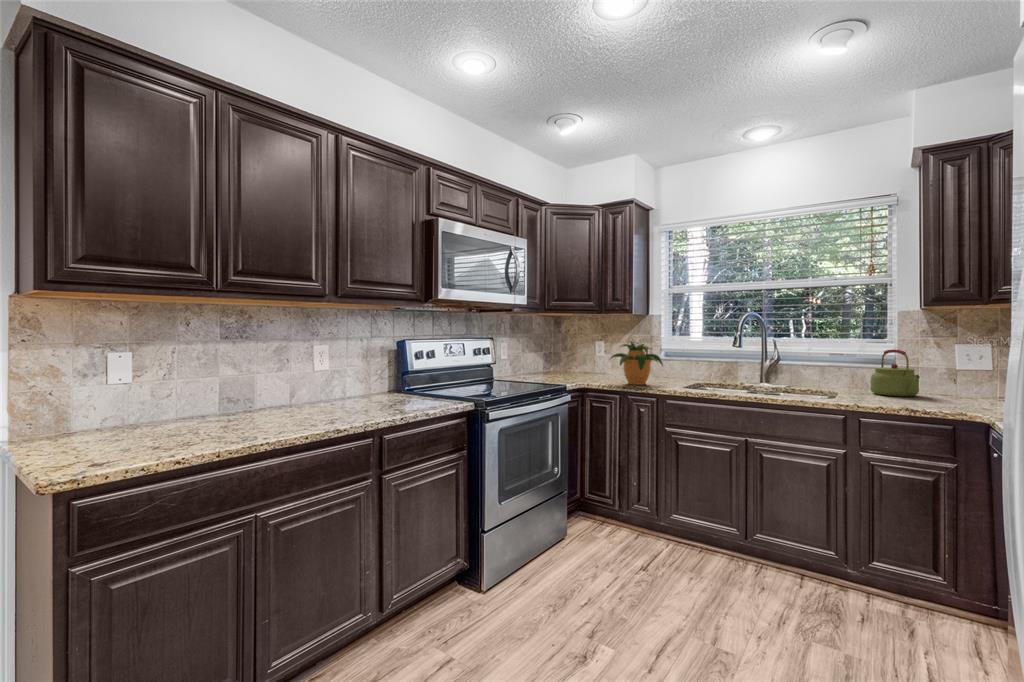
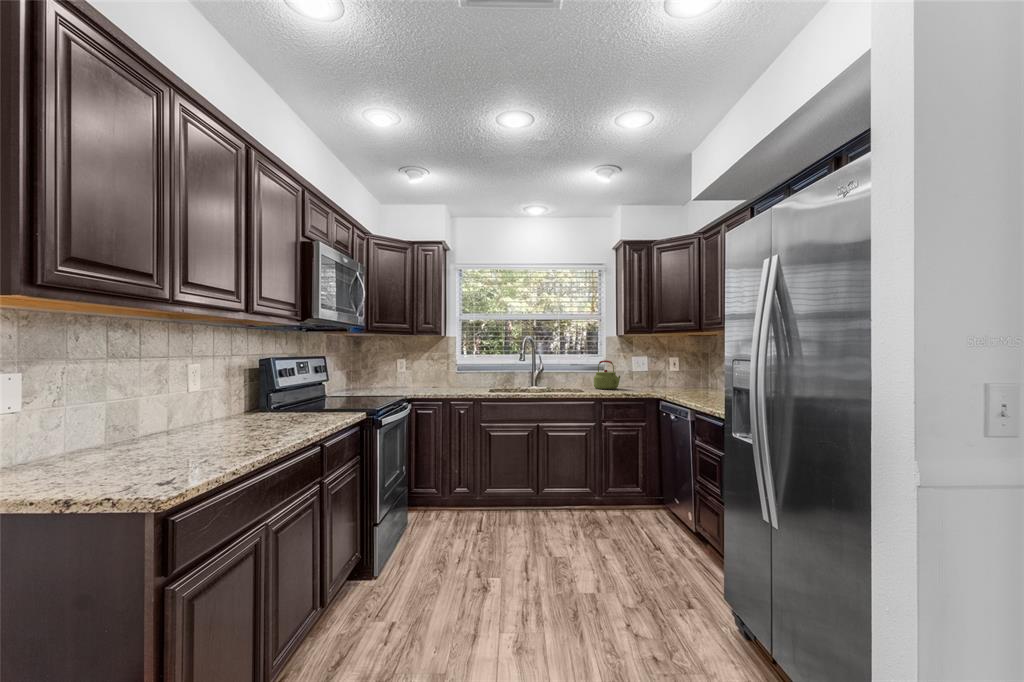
potted plant: present [610,342,663,385] -> none [426,357,468,392]

